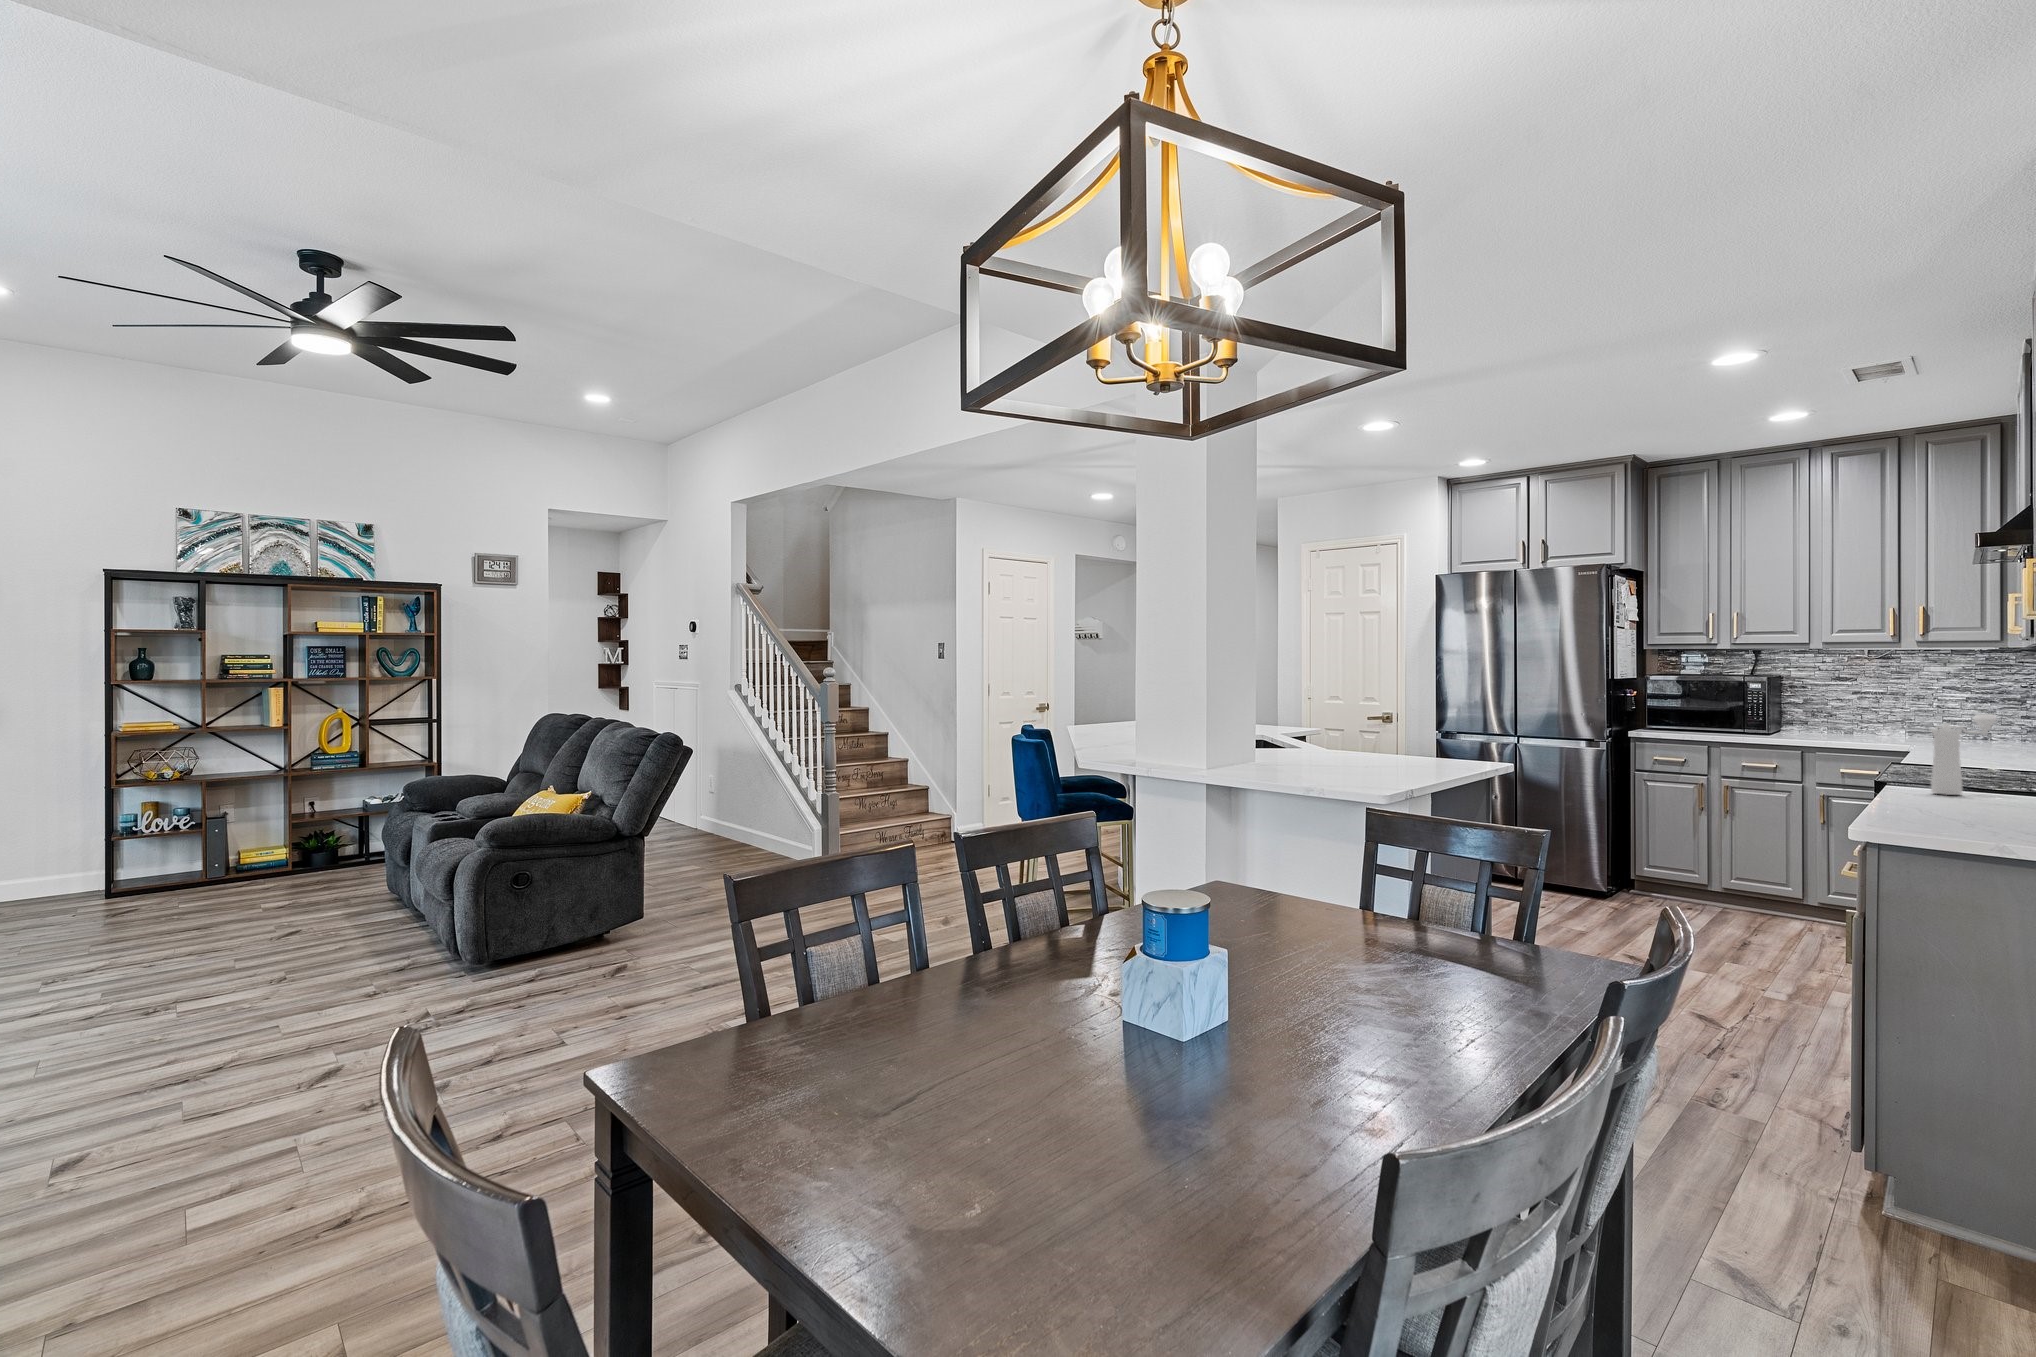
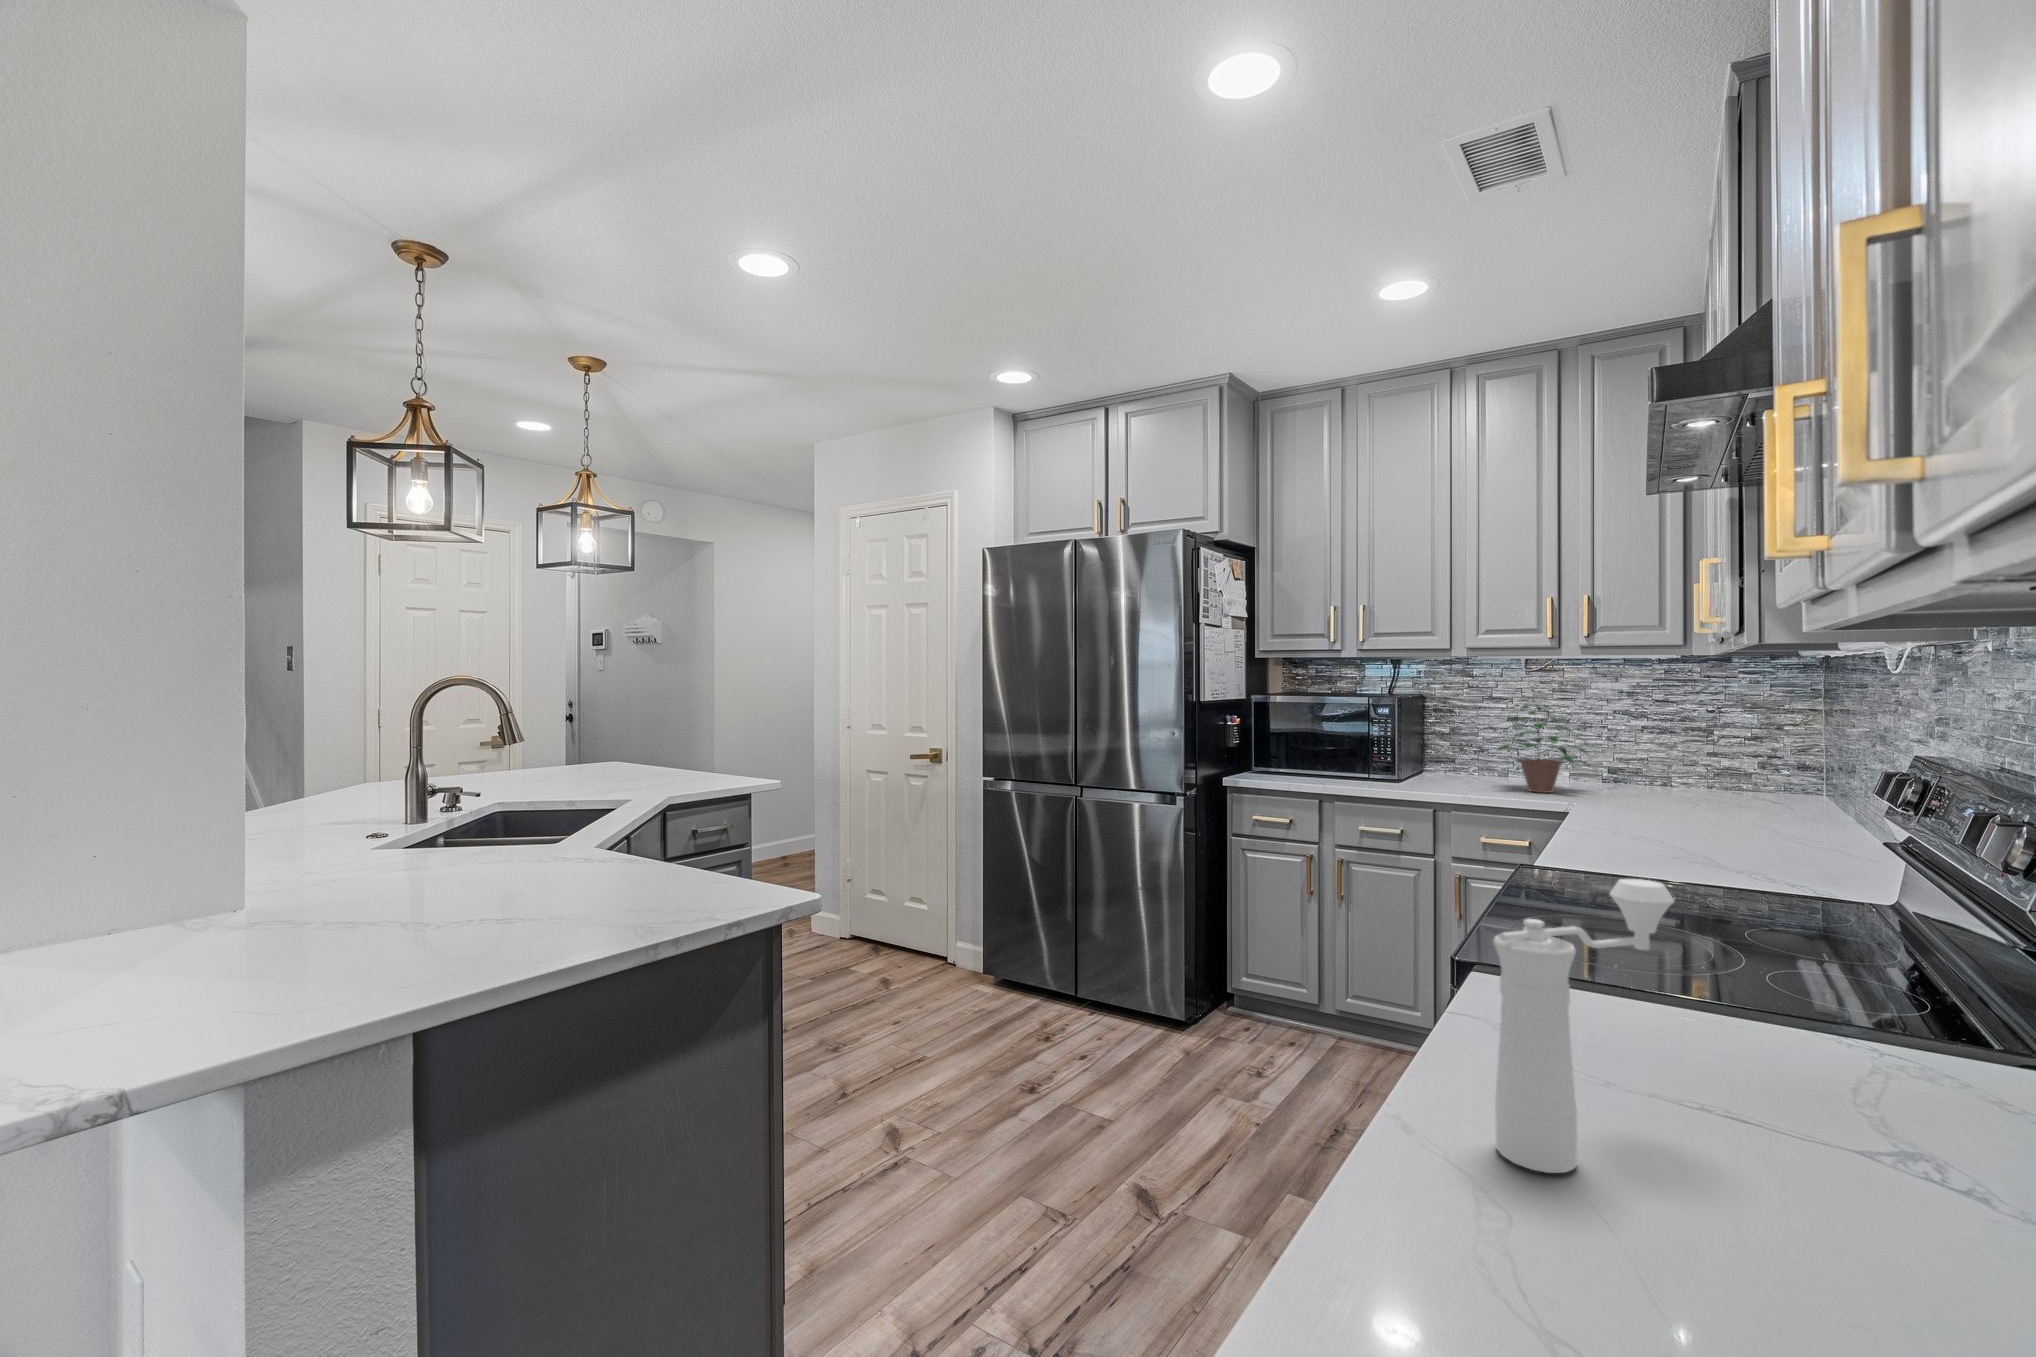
potted plant: none [1843,677,1928,741] -> present [1497,699,1587,793]

